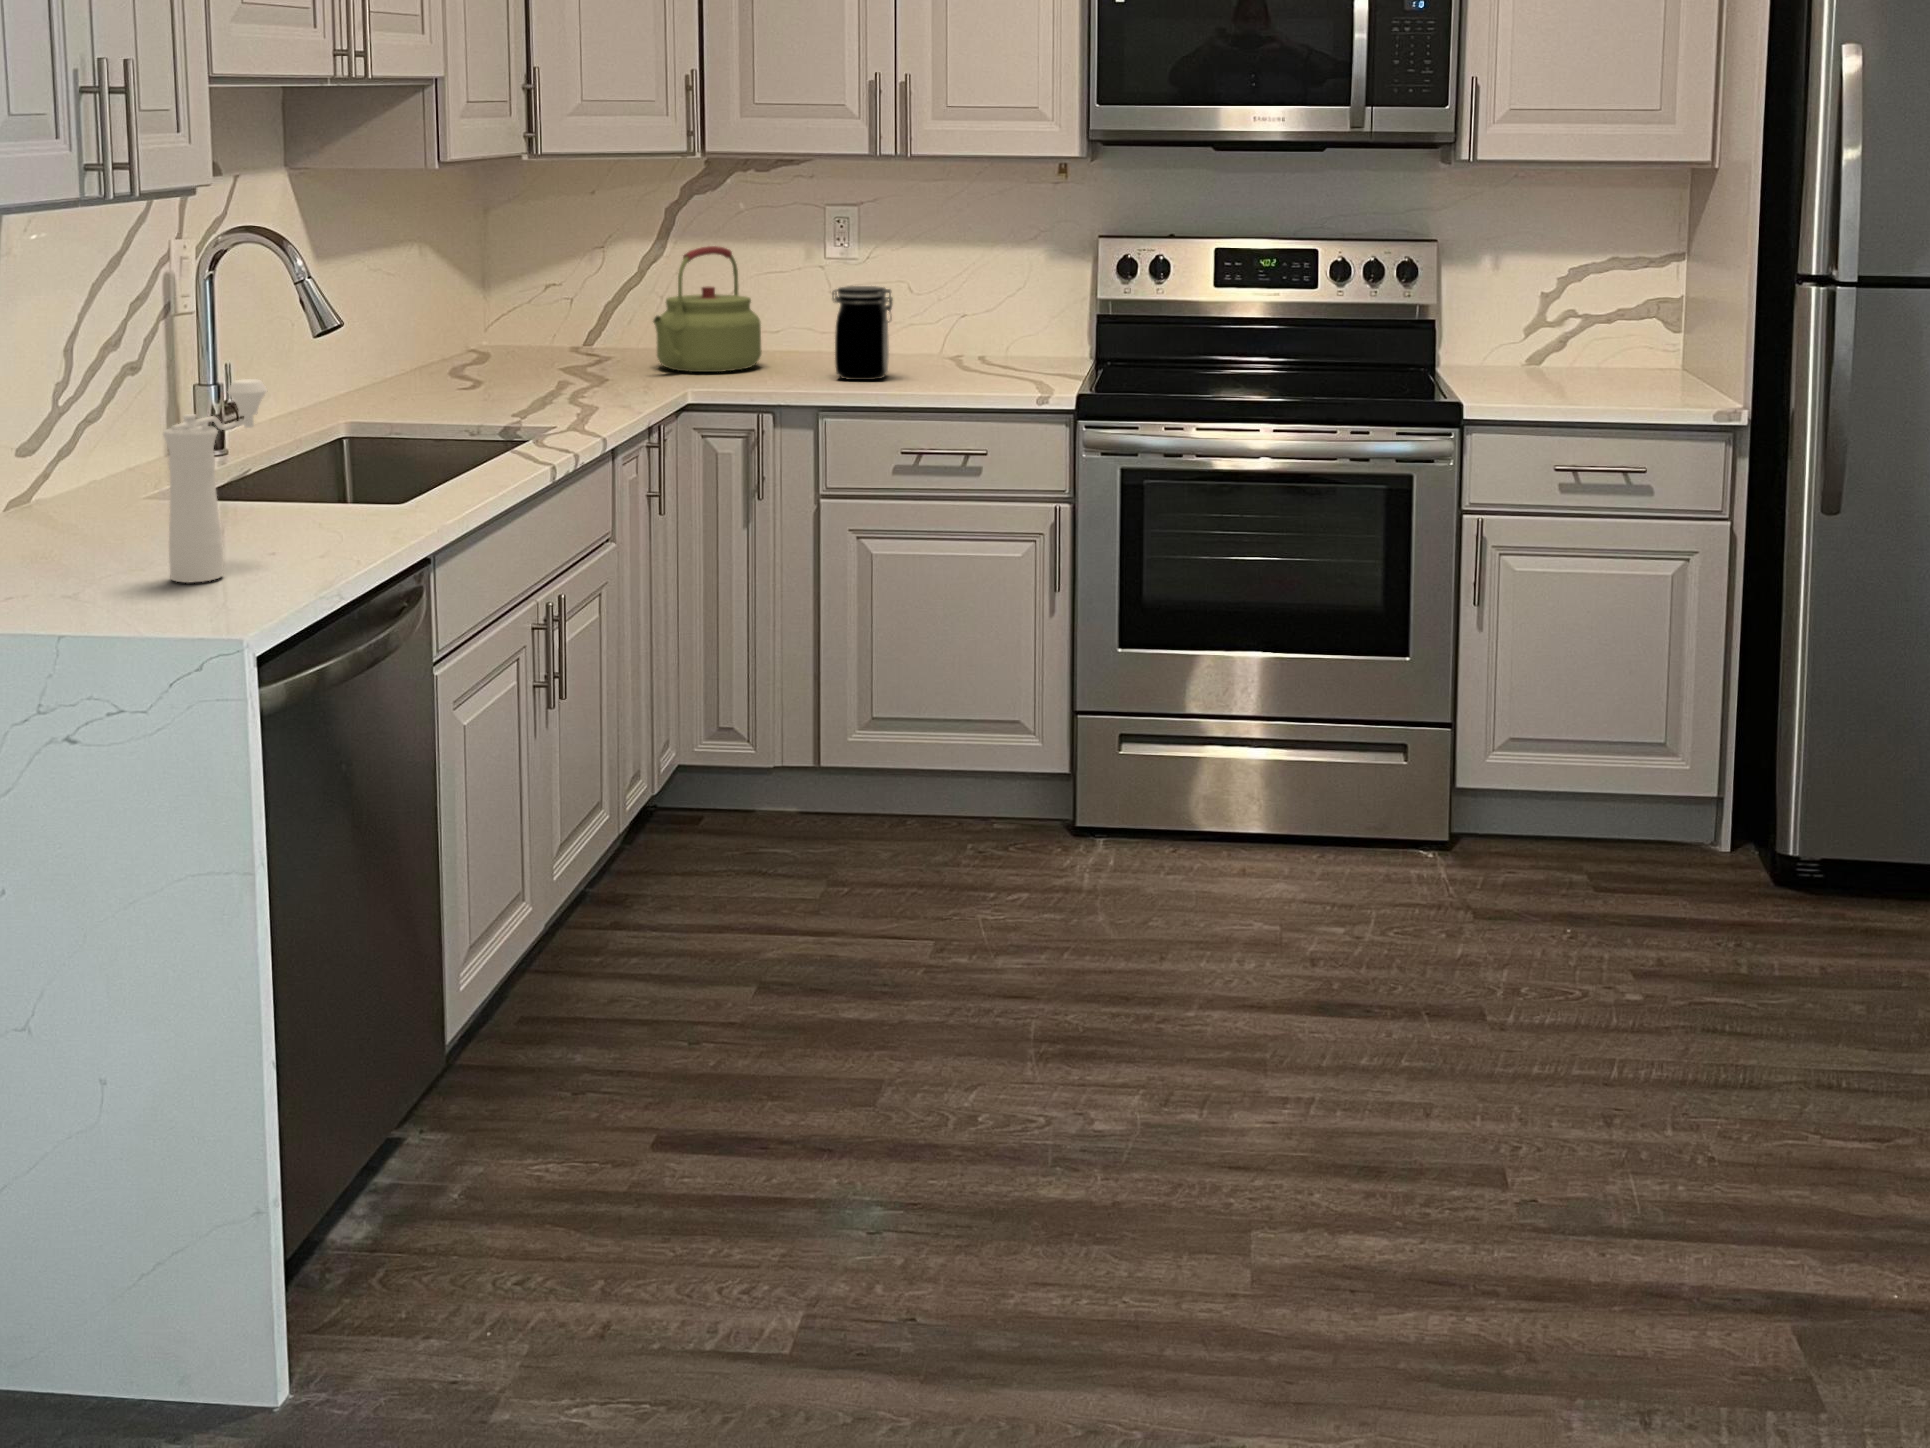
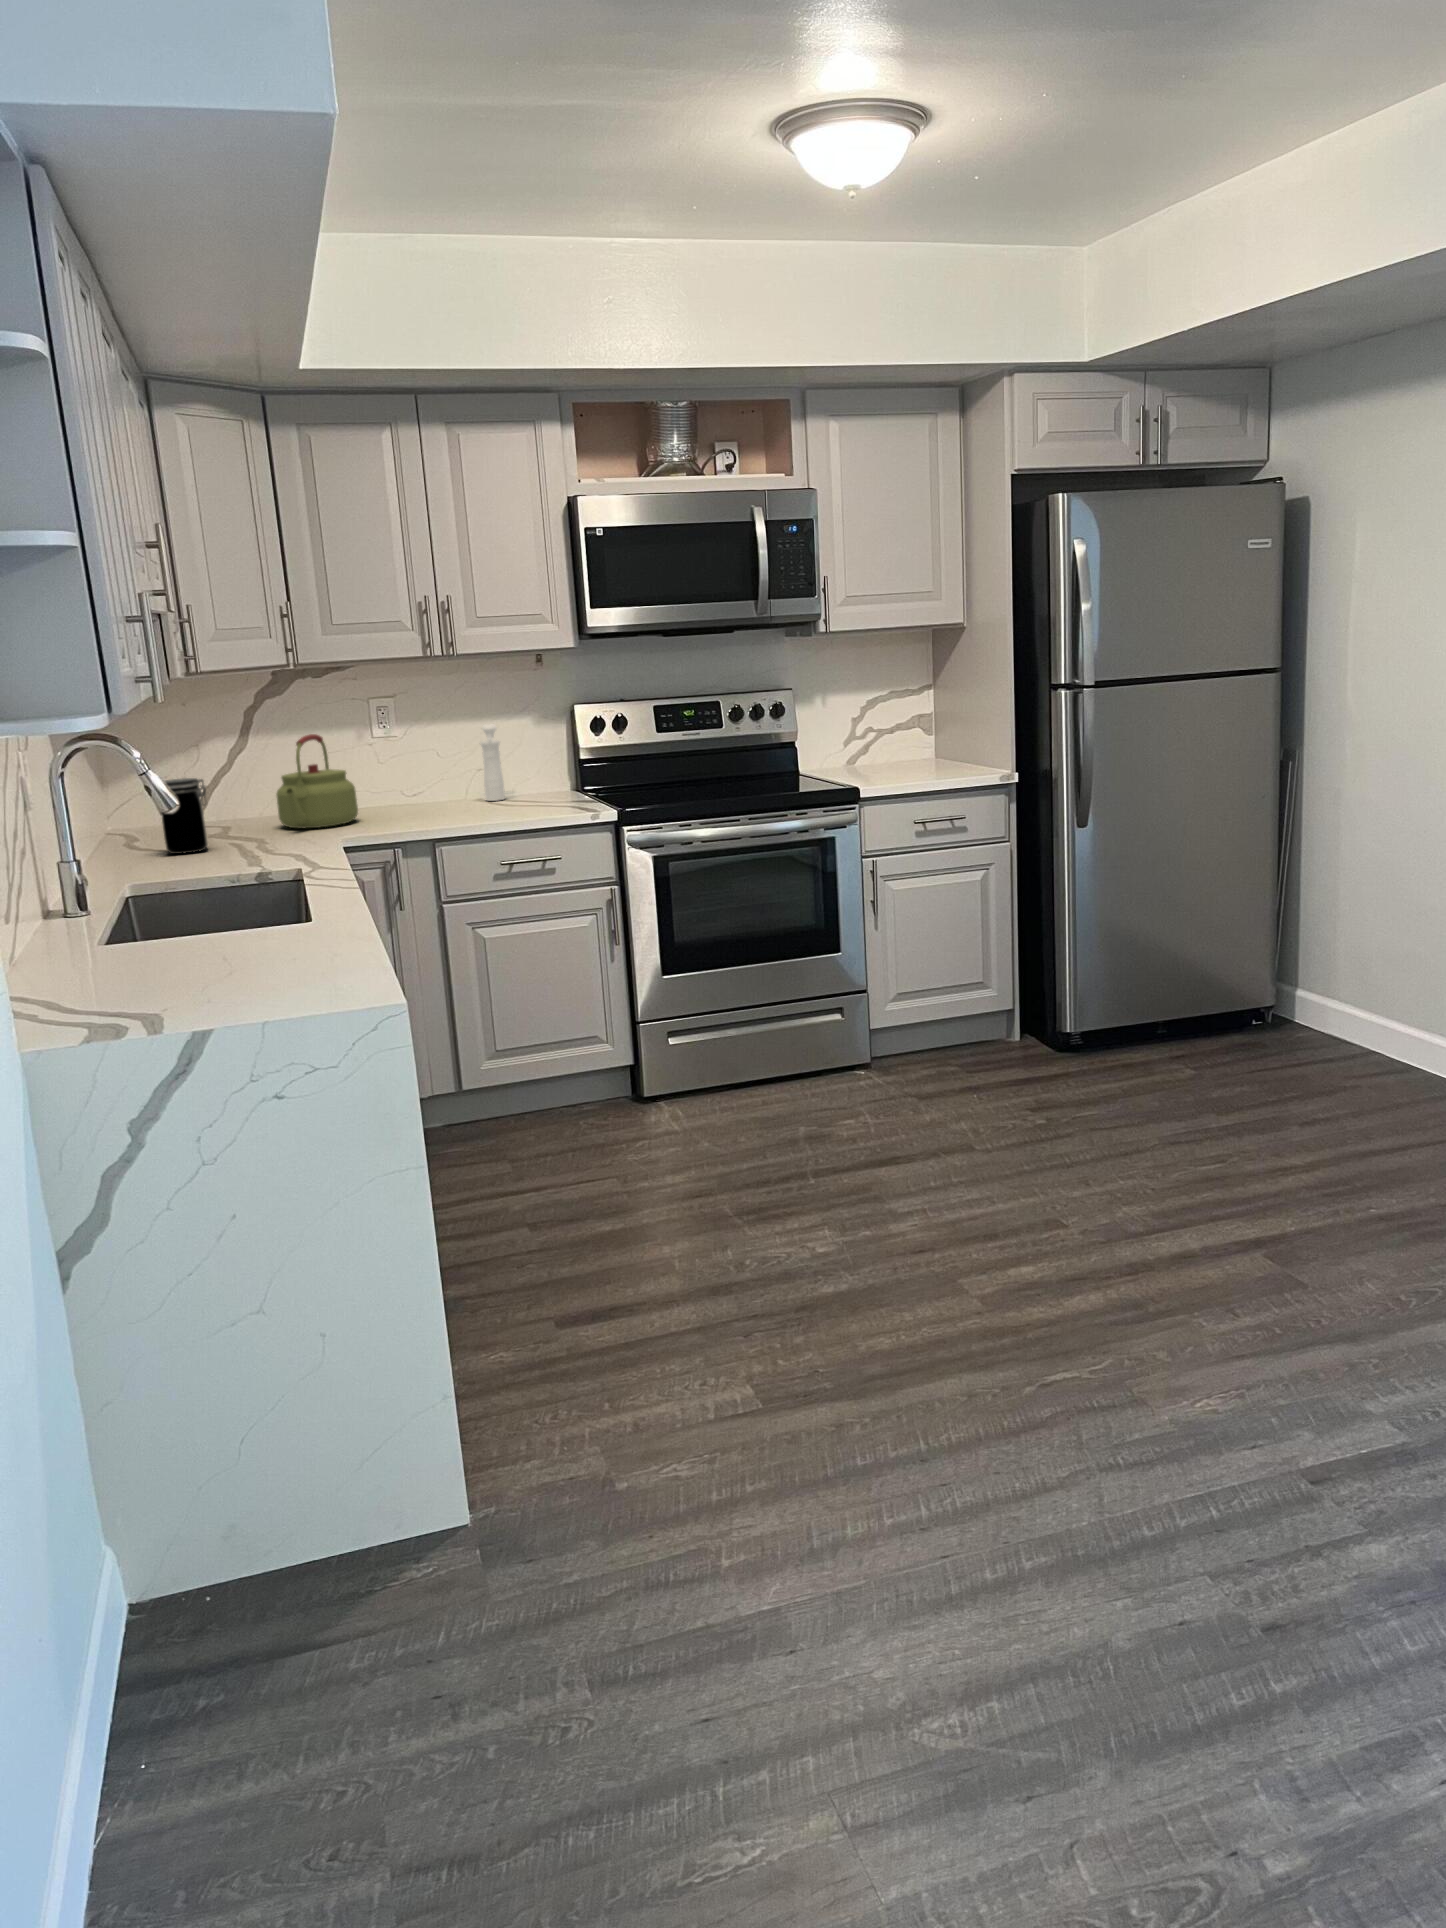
jar: present [832,286,893,380] -> present [161,778,208,854]
pepper mill: present [163,379,268,583] -> present [480,724,505,801]

